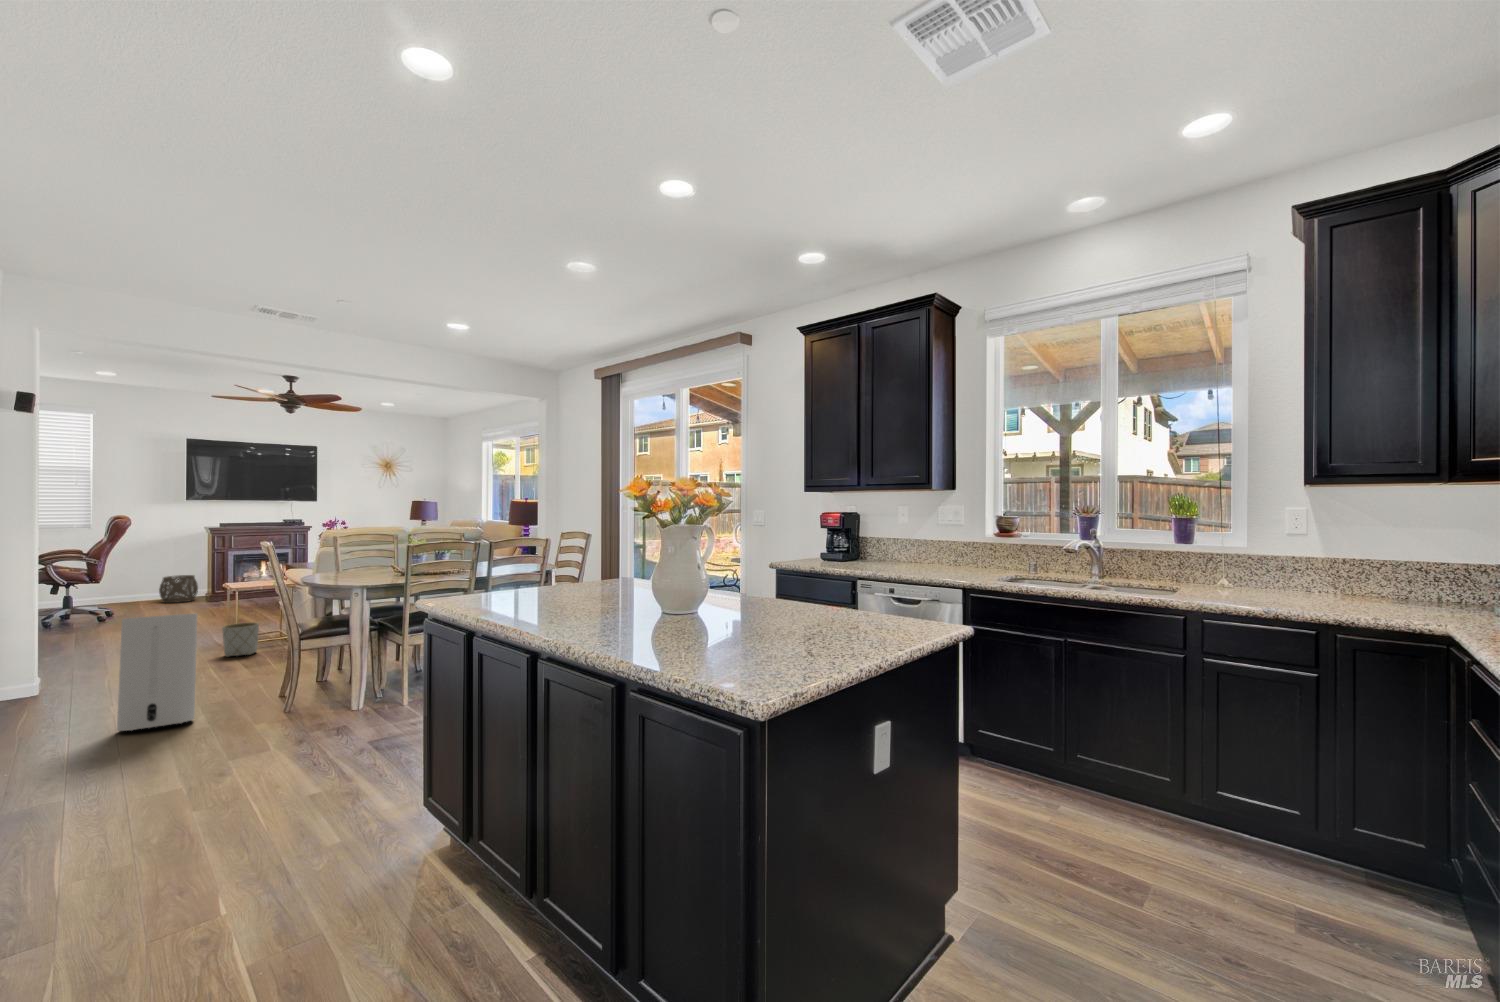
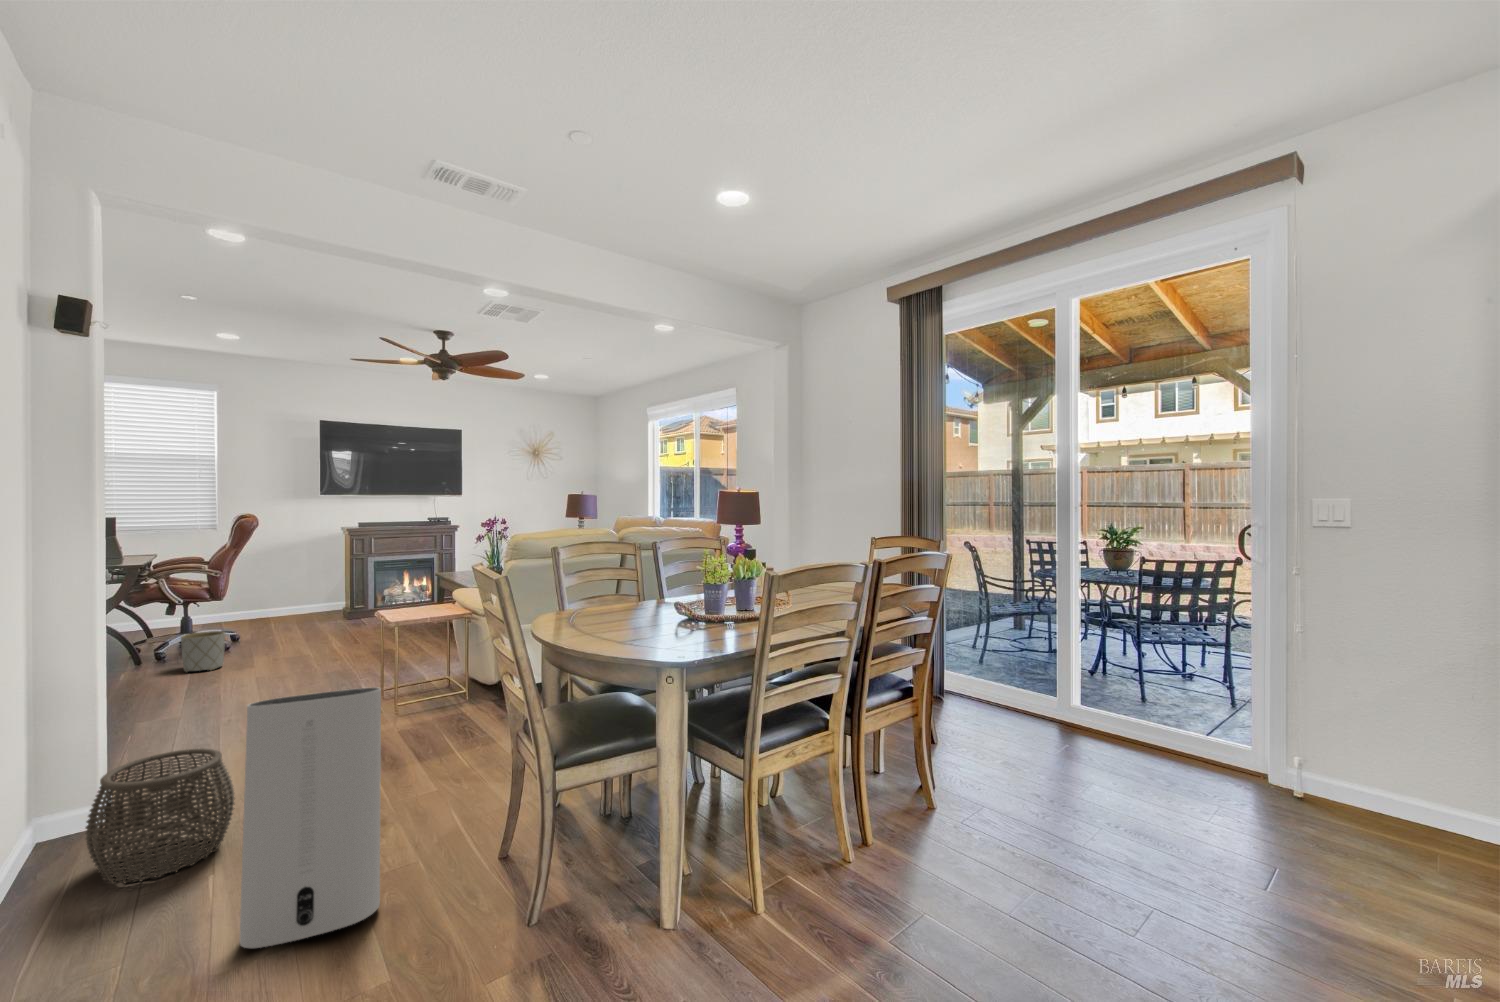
woven basket: present [159,575,198,603] -> present [85,748,235,883]
planter: present [222,622,259,657] -> present [181,631,225,672]

